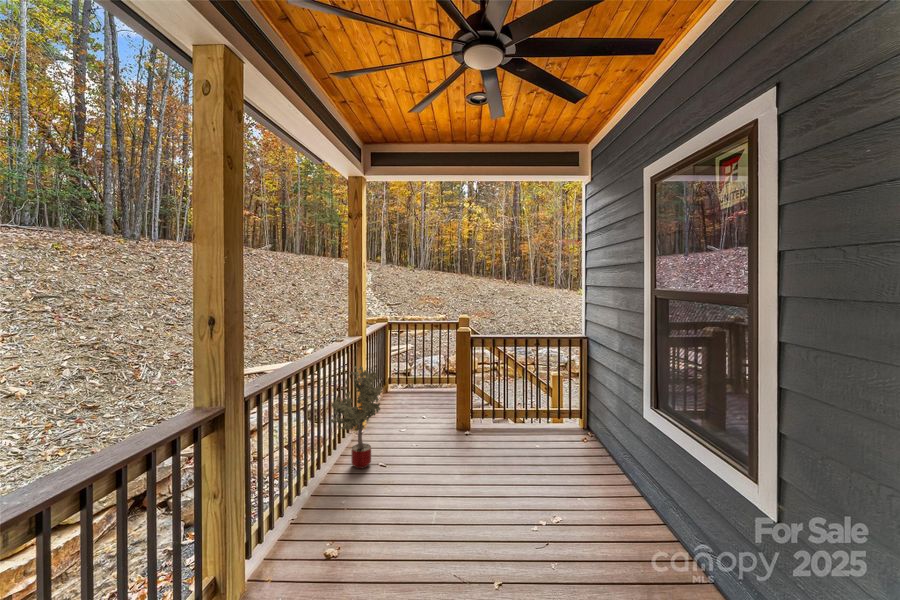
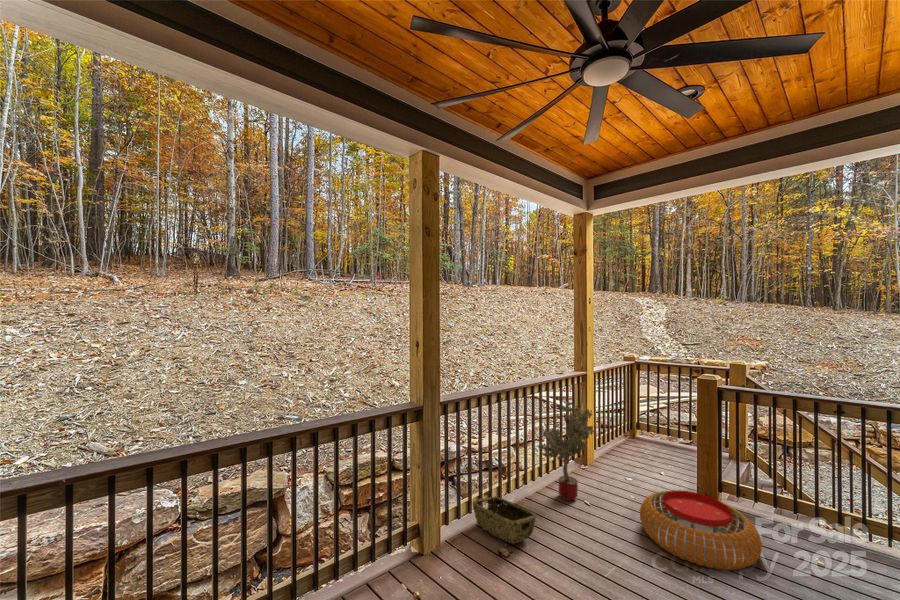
pouf: none [433,423,519,481] -> present [640,491,762,570]
woven basket: none [273,493,357,542] -> present [473,497,536,543]

